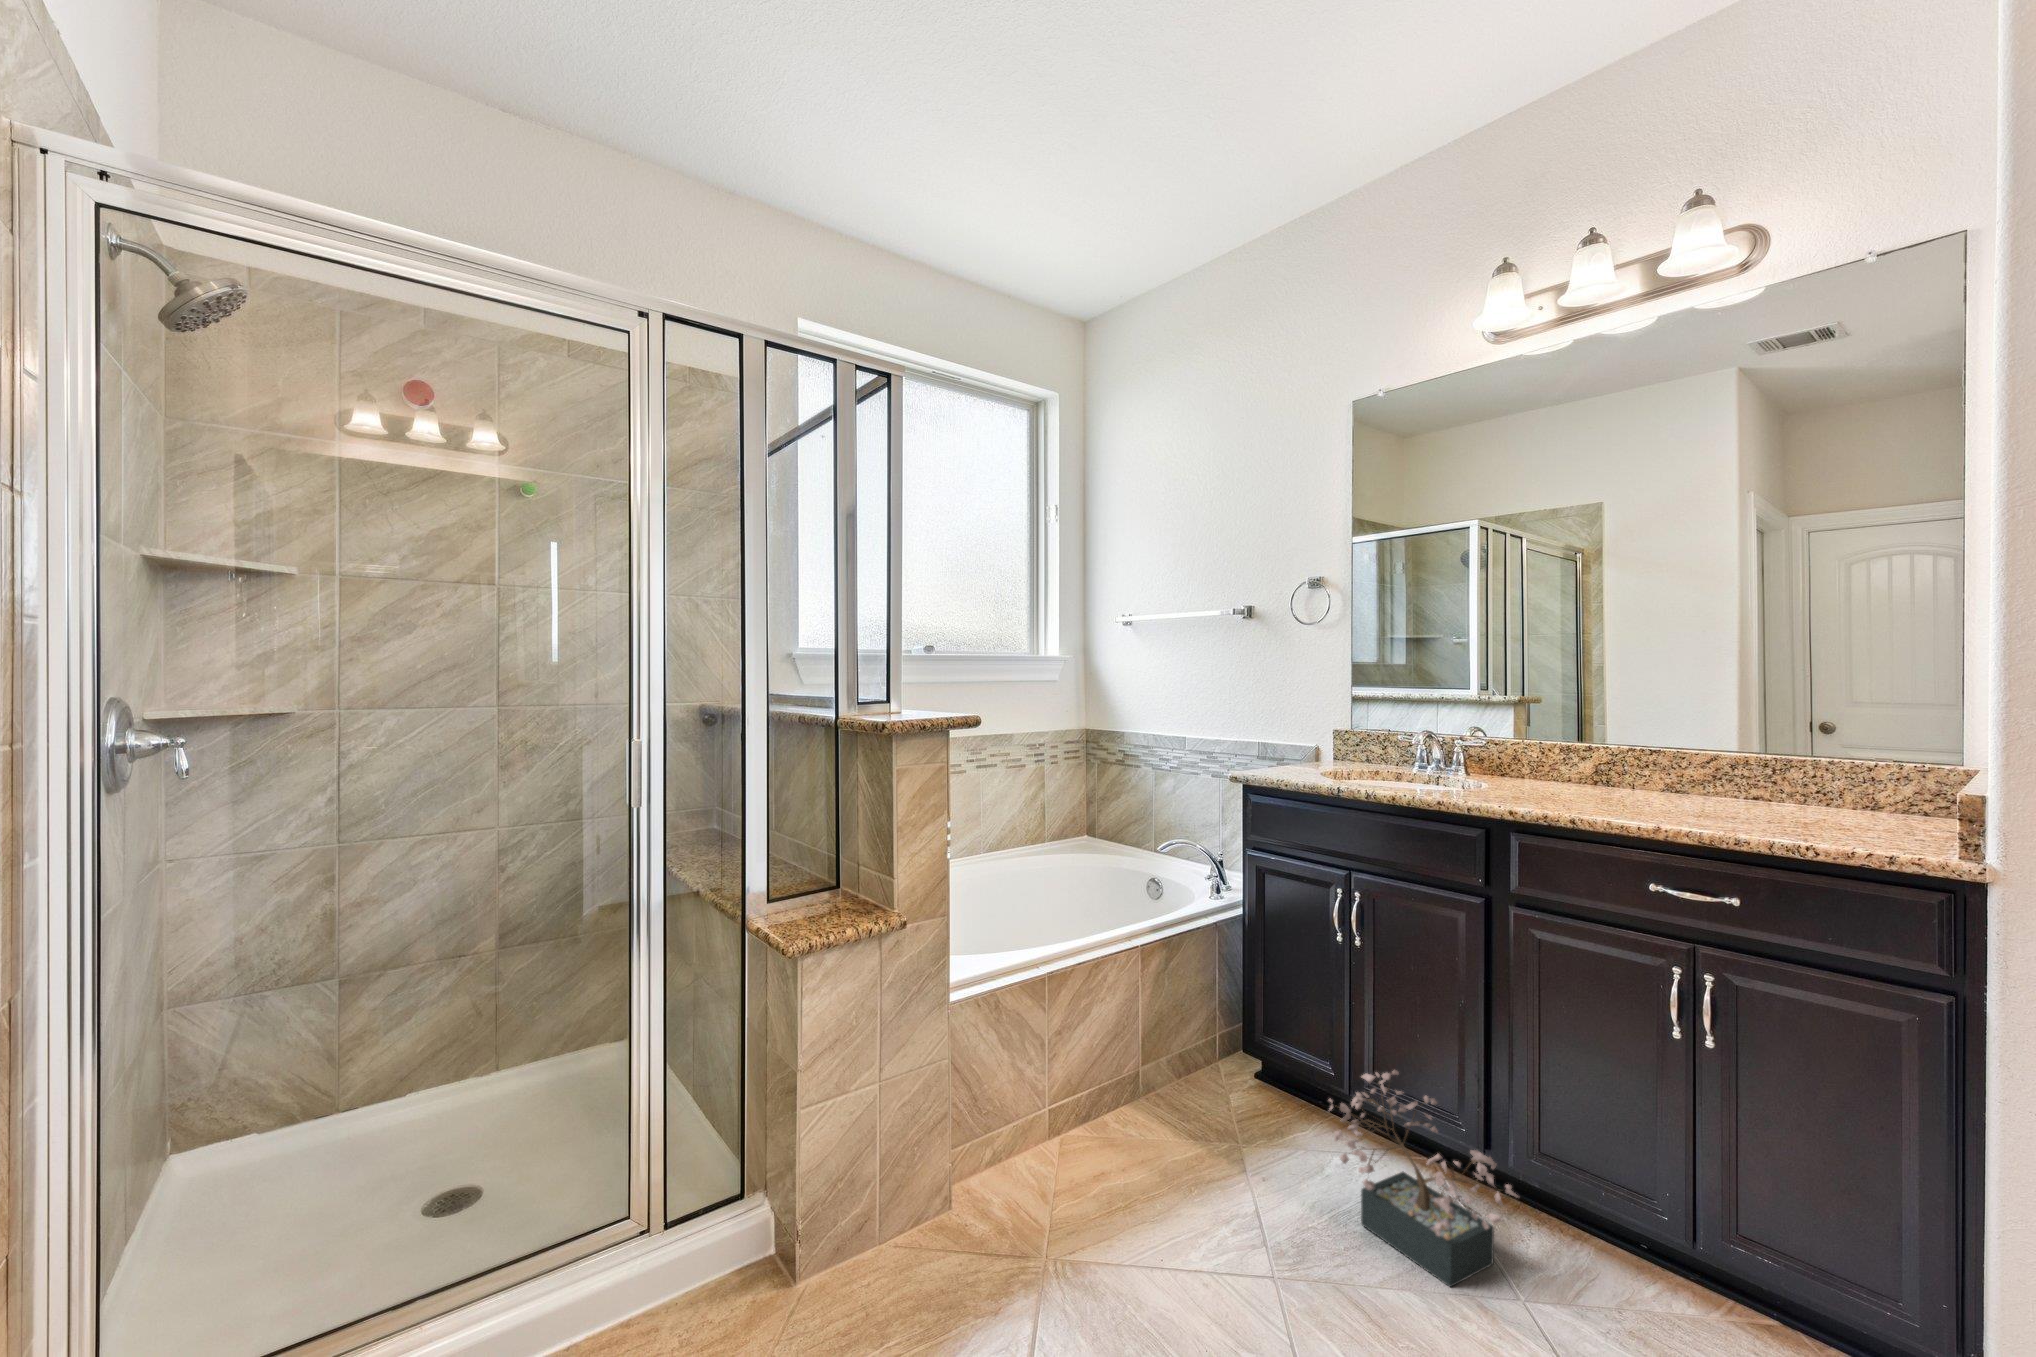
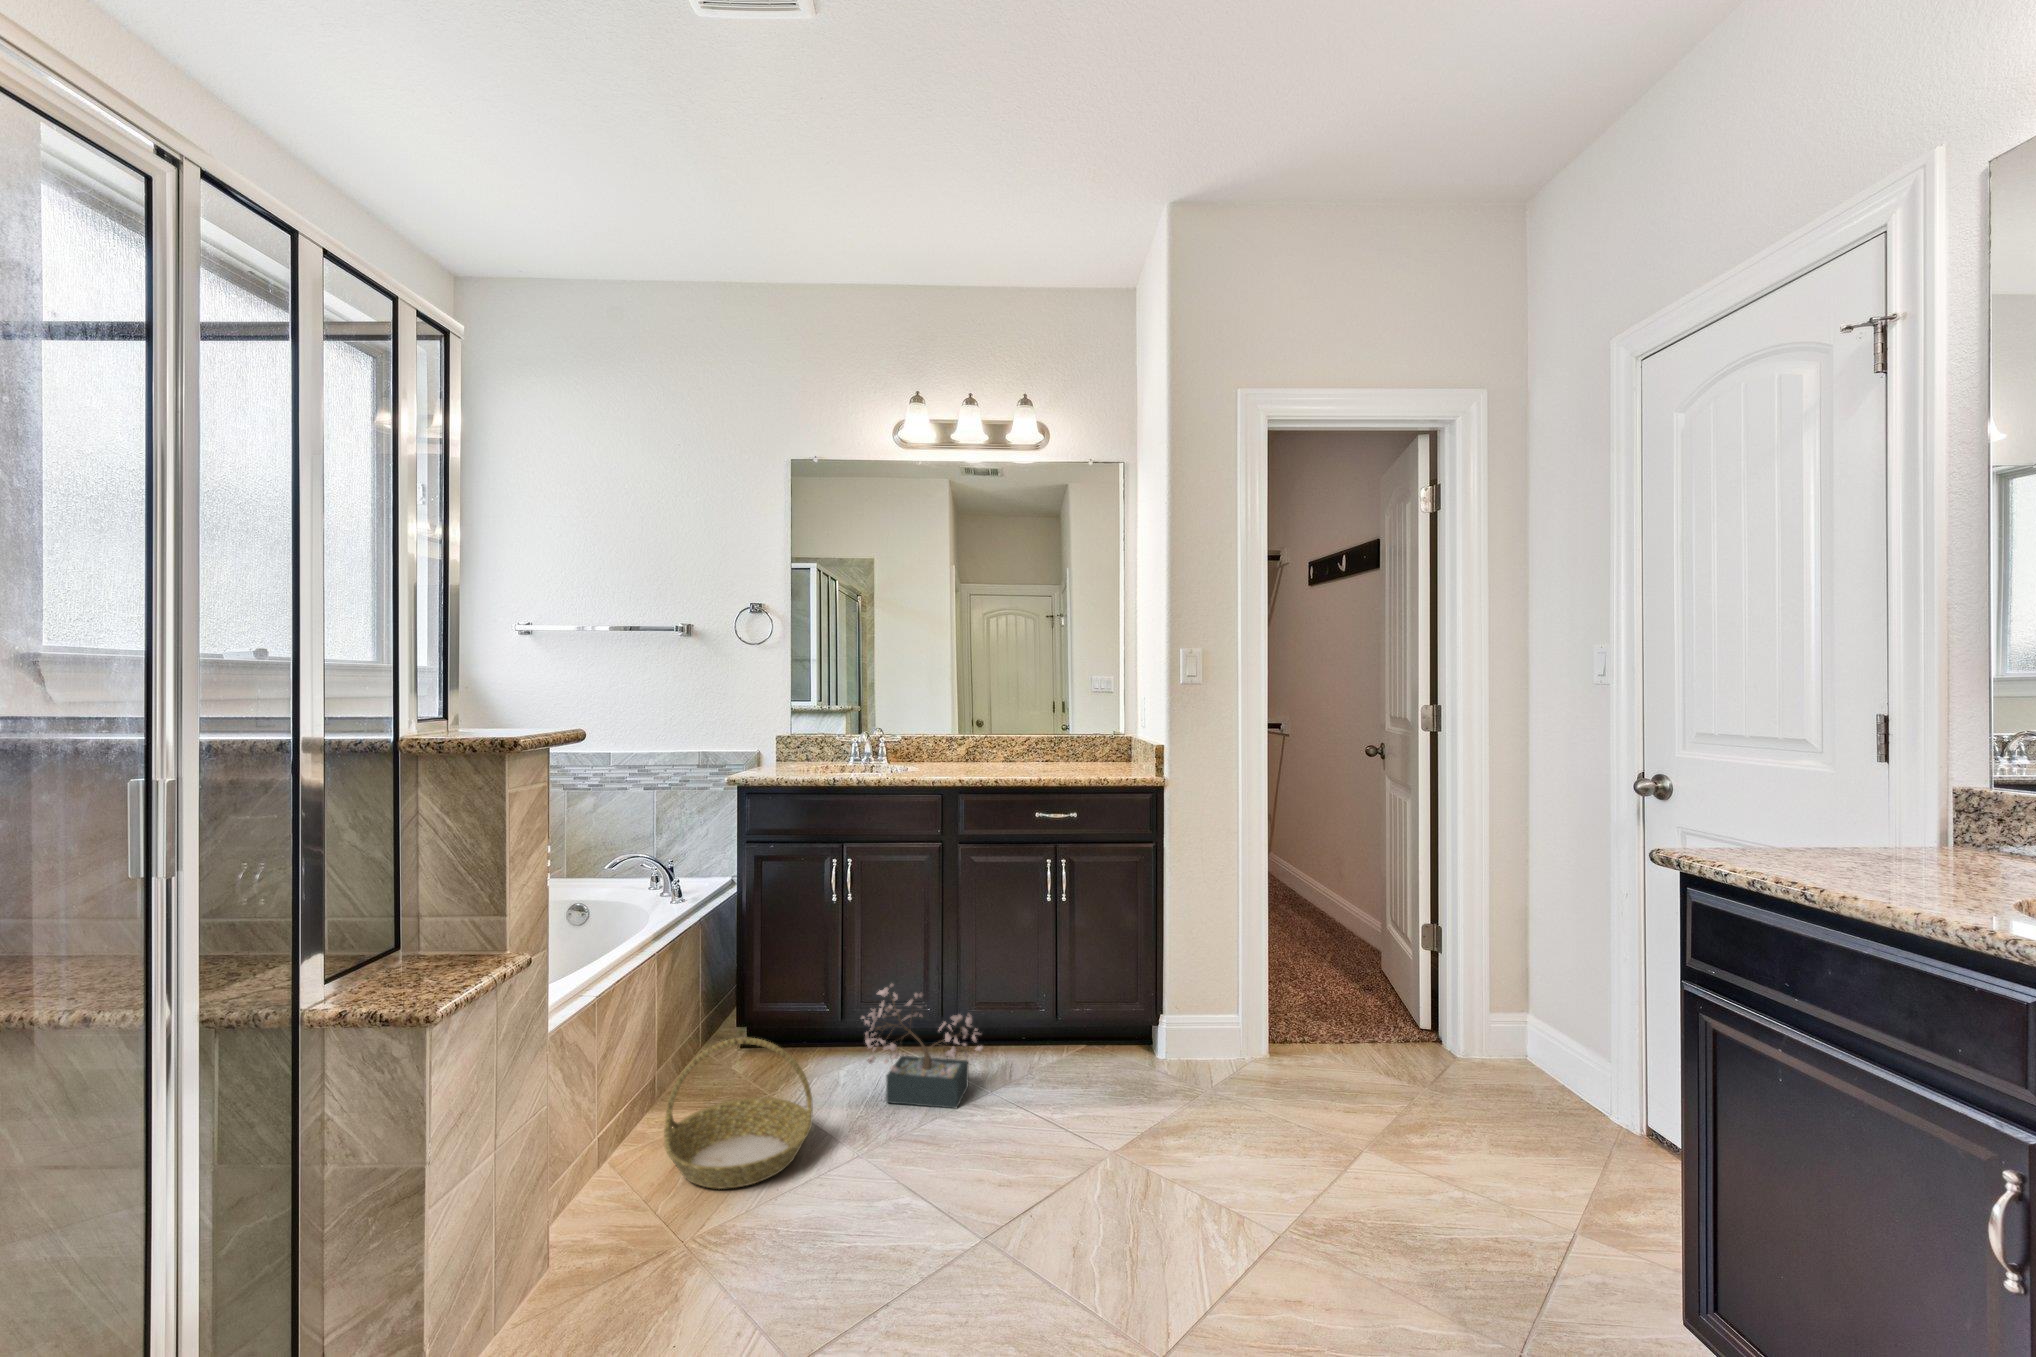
basket: none [1080,1065,1241,1243] -> present [664,1037,812,1189]

